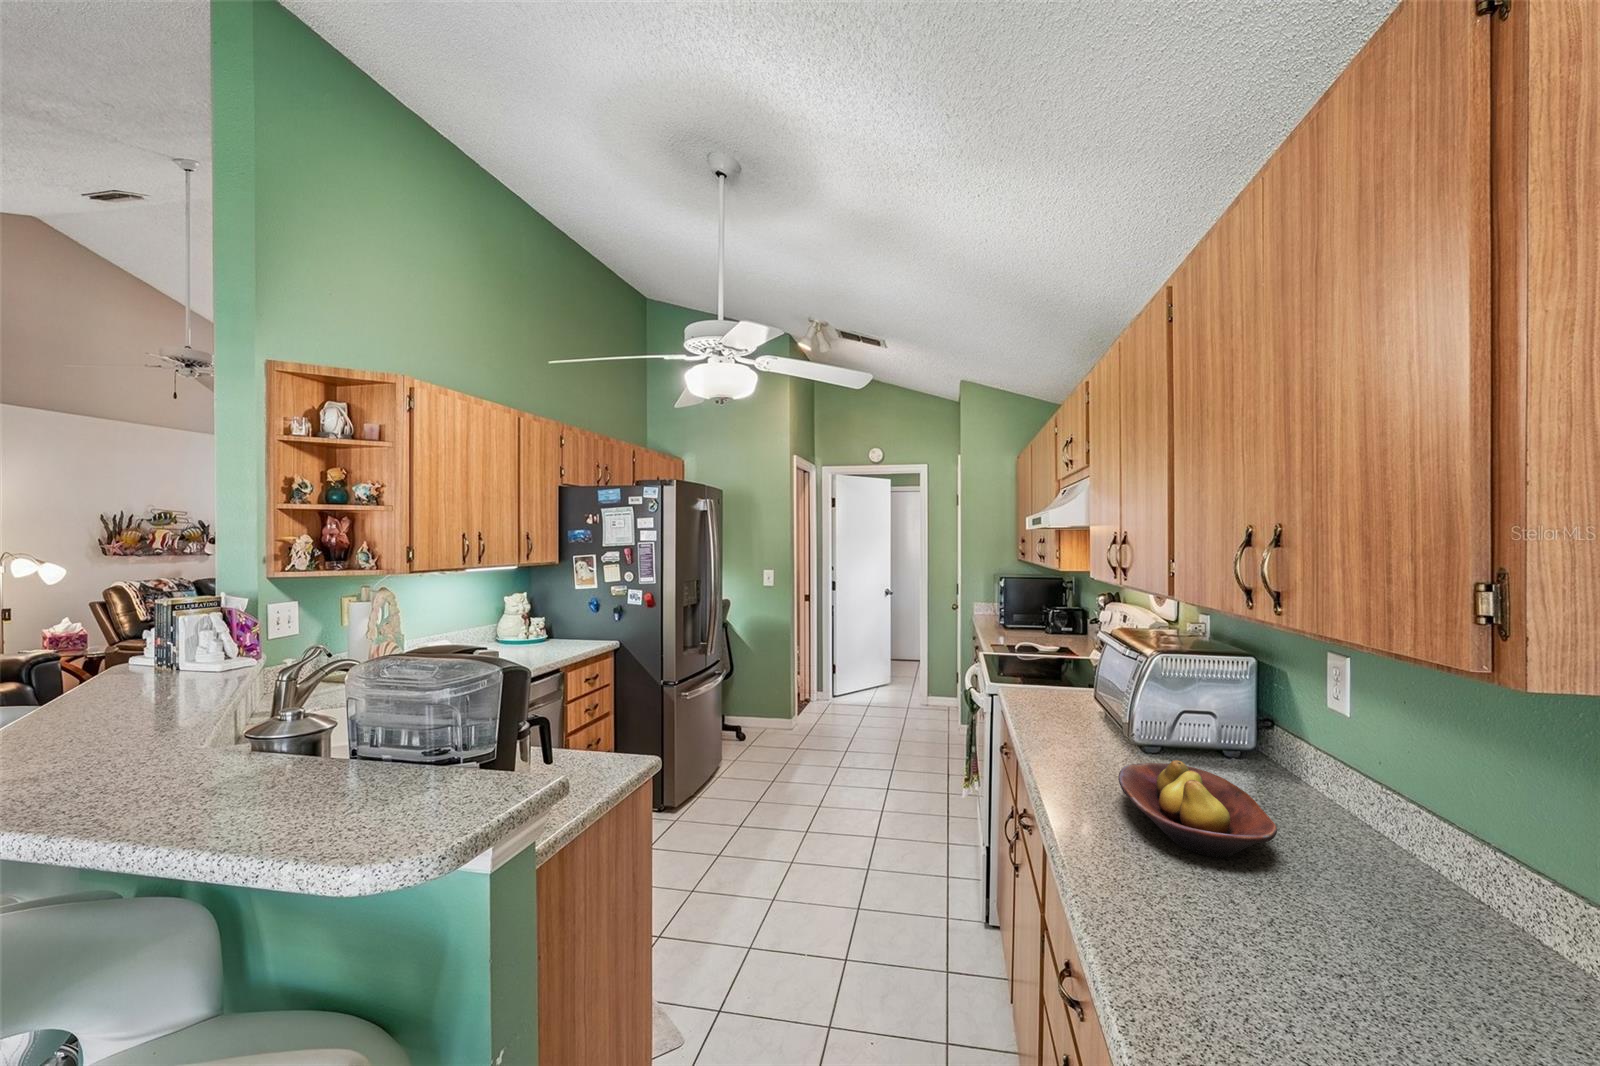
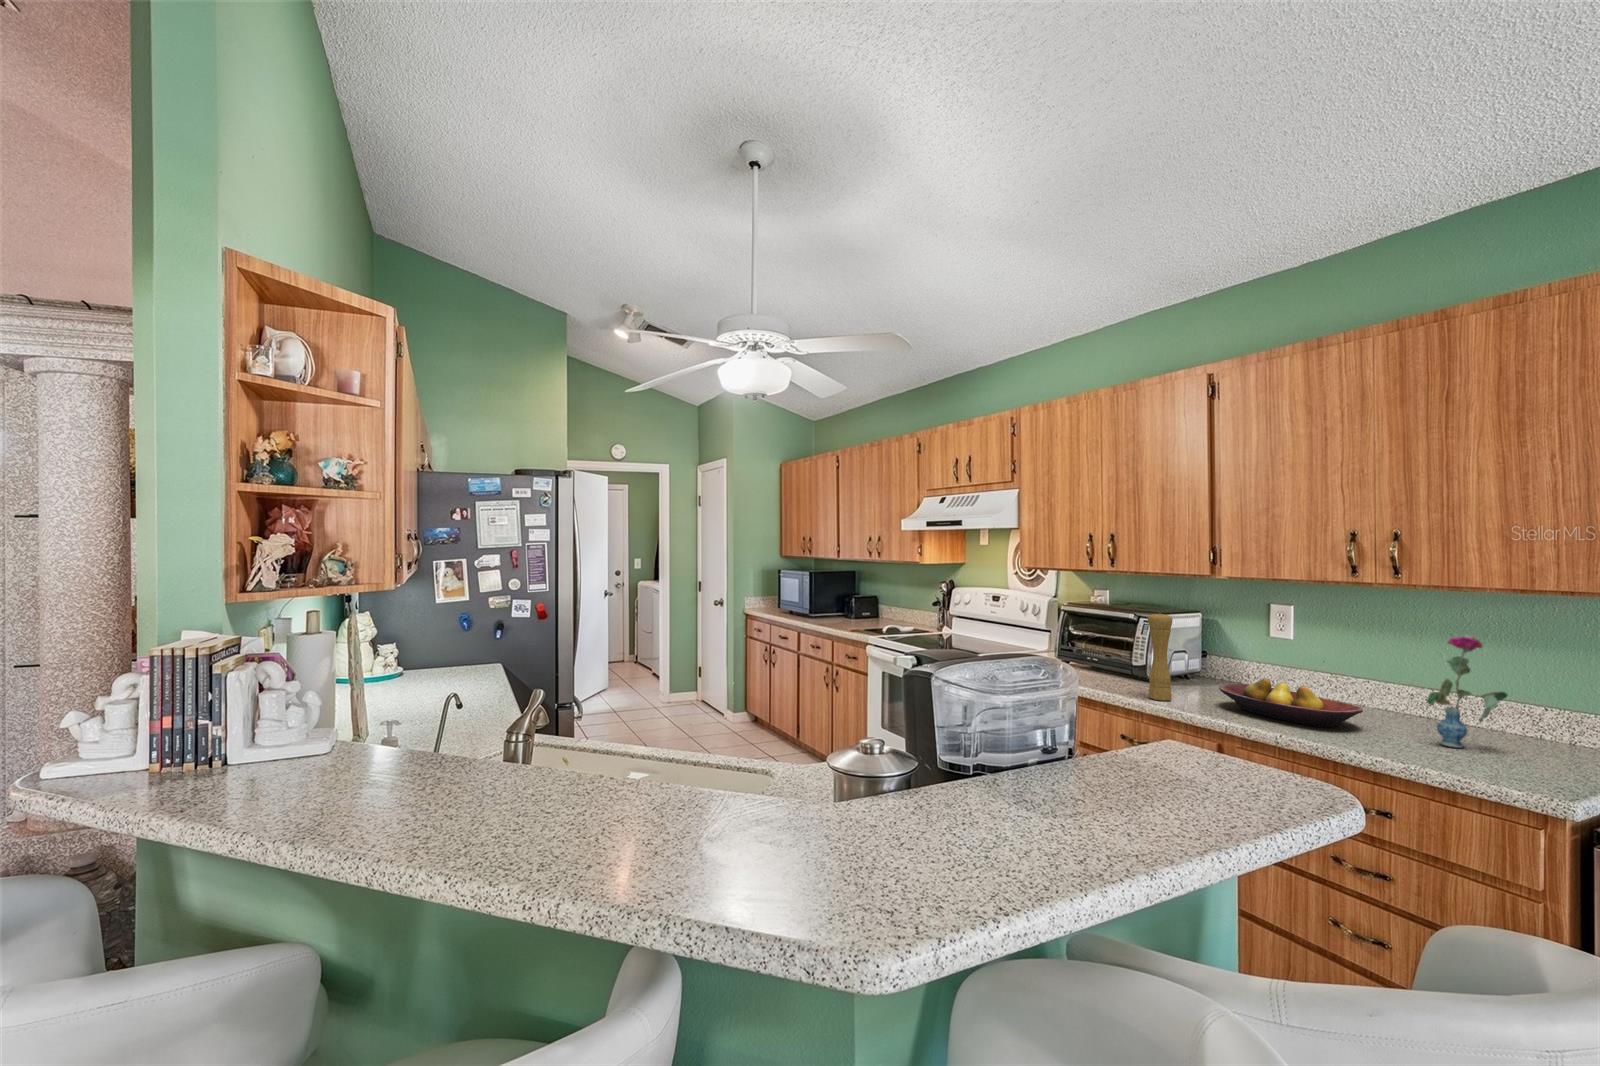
pepper mill: none [1060,643,1093,771] -> present [1148,613,1173,701]
vase: none [1295,727,1458,948] -> present [1427,636,1508,748]

